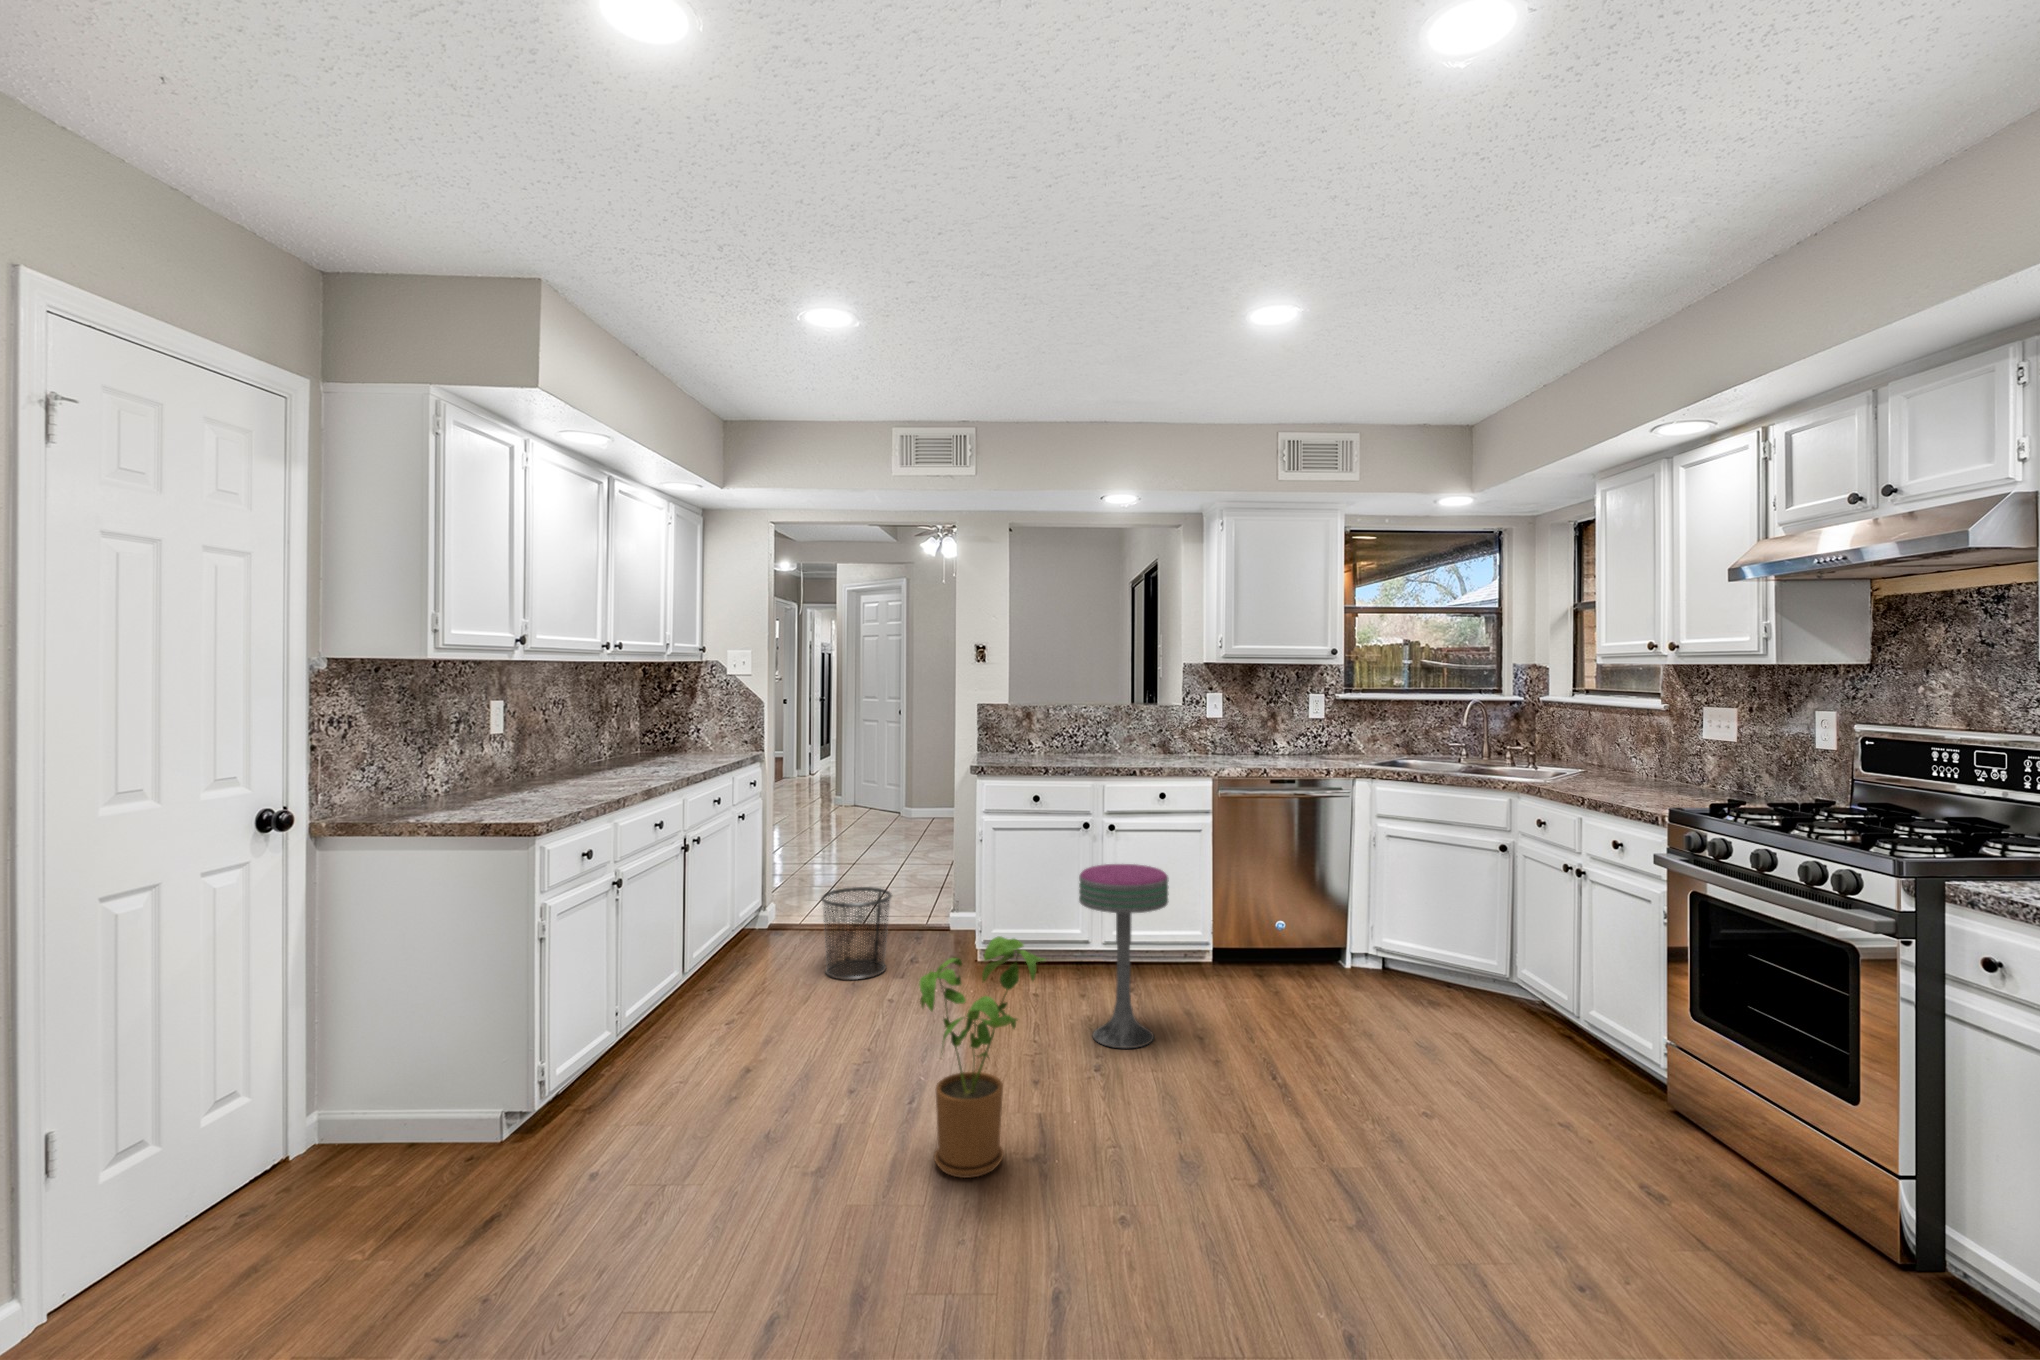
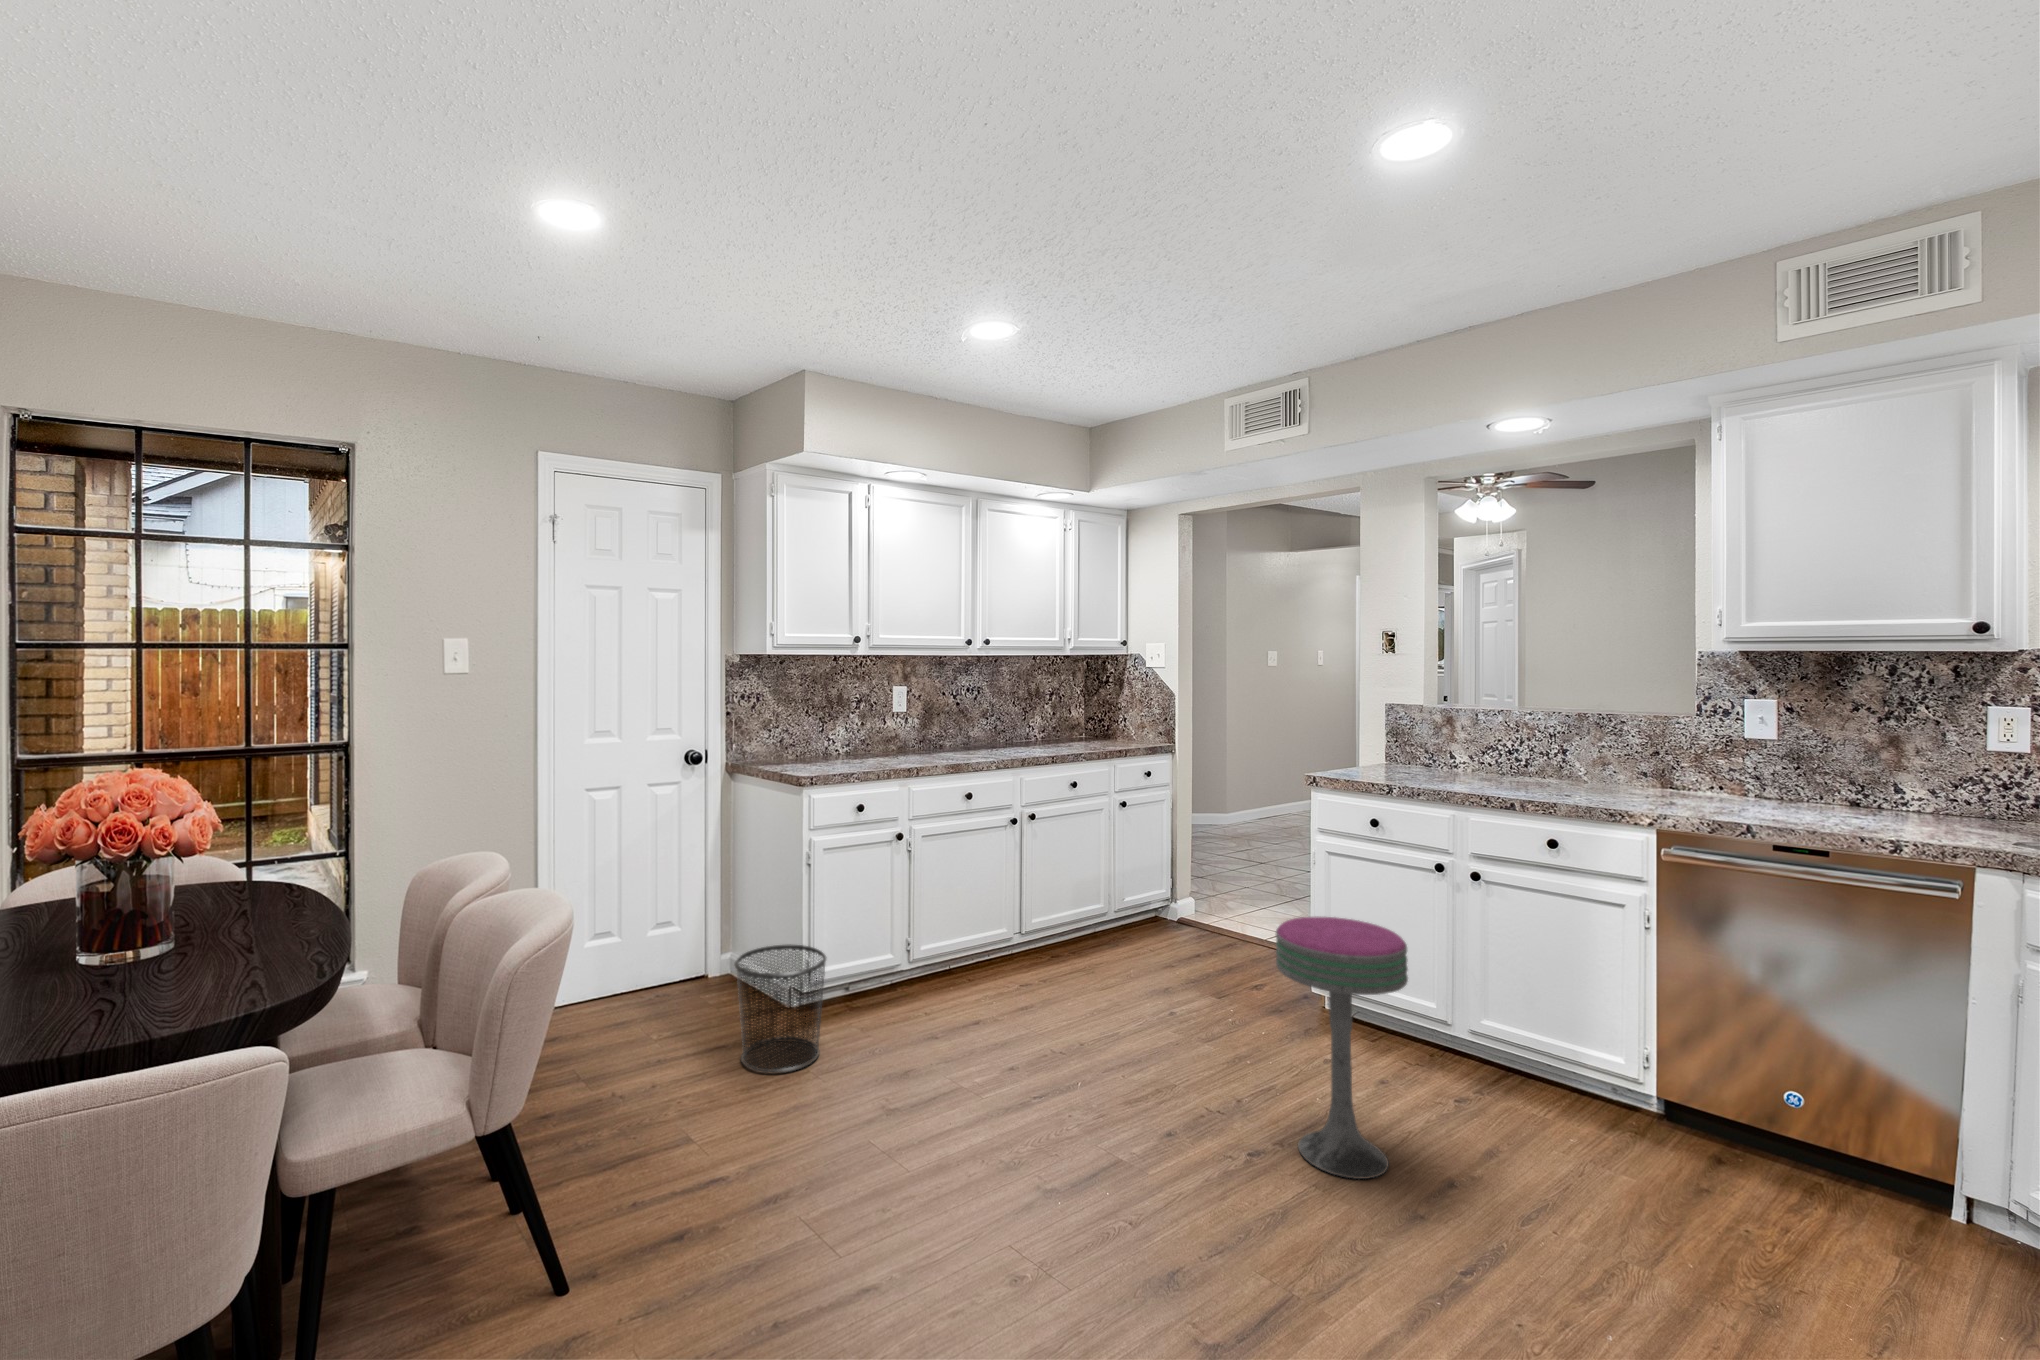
waste bin: present [821,887,892,980] -> present [734,944,826,1074]
house plant: present [919,936,1045,1178] -> none [922,952,1062,1205]

